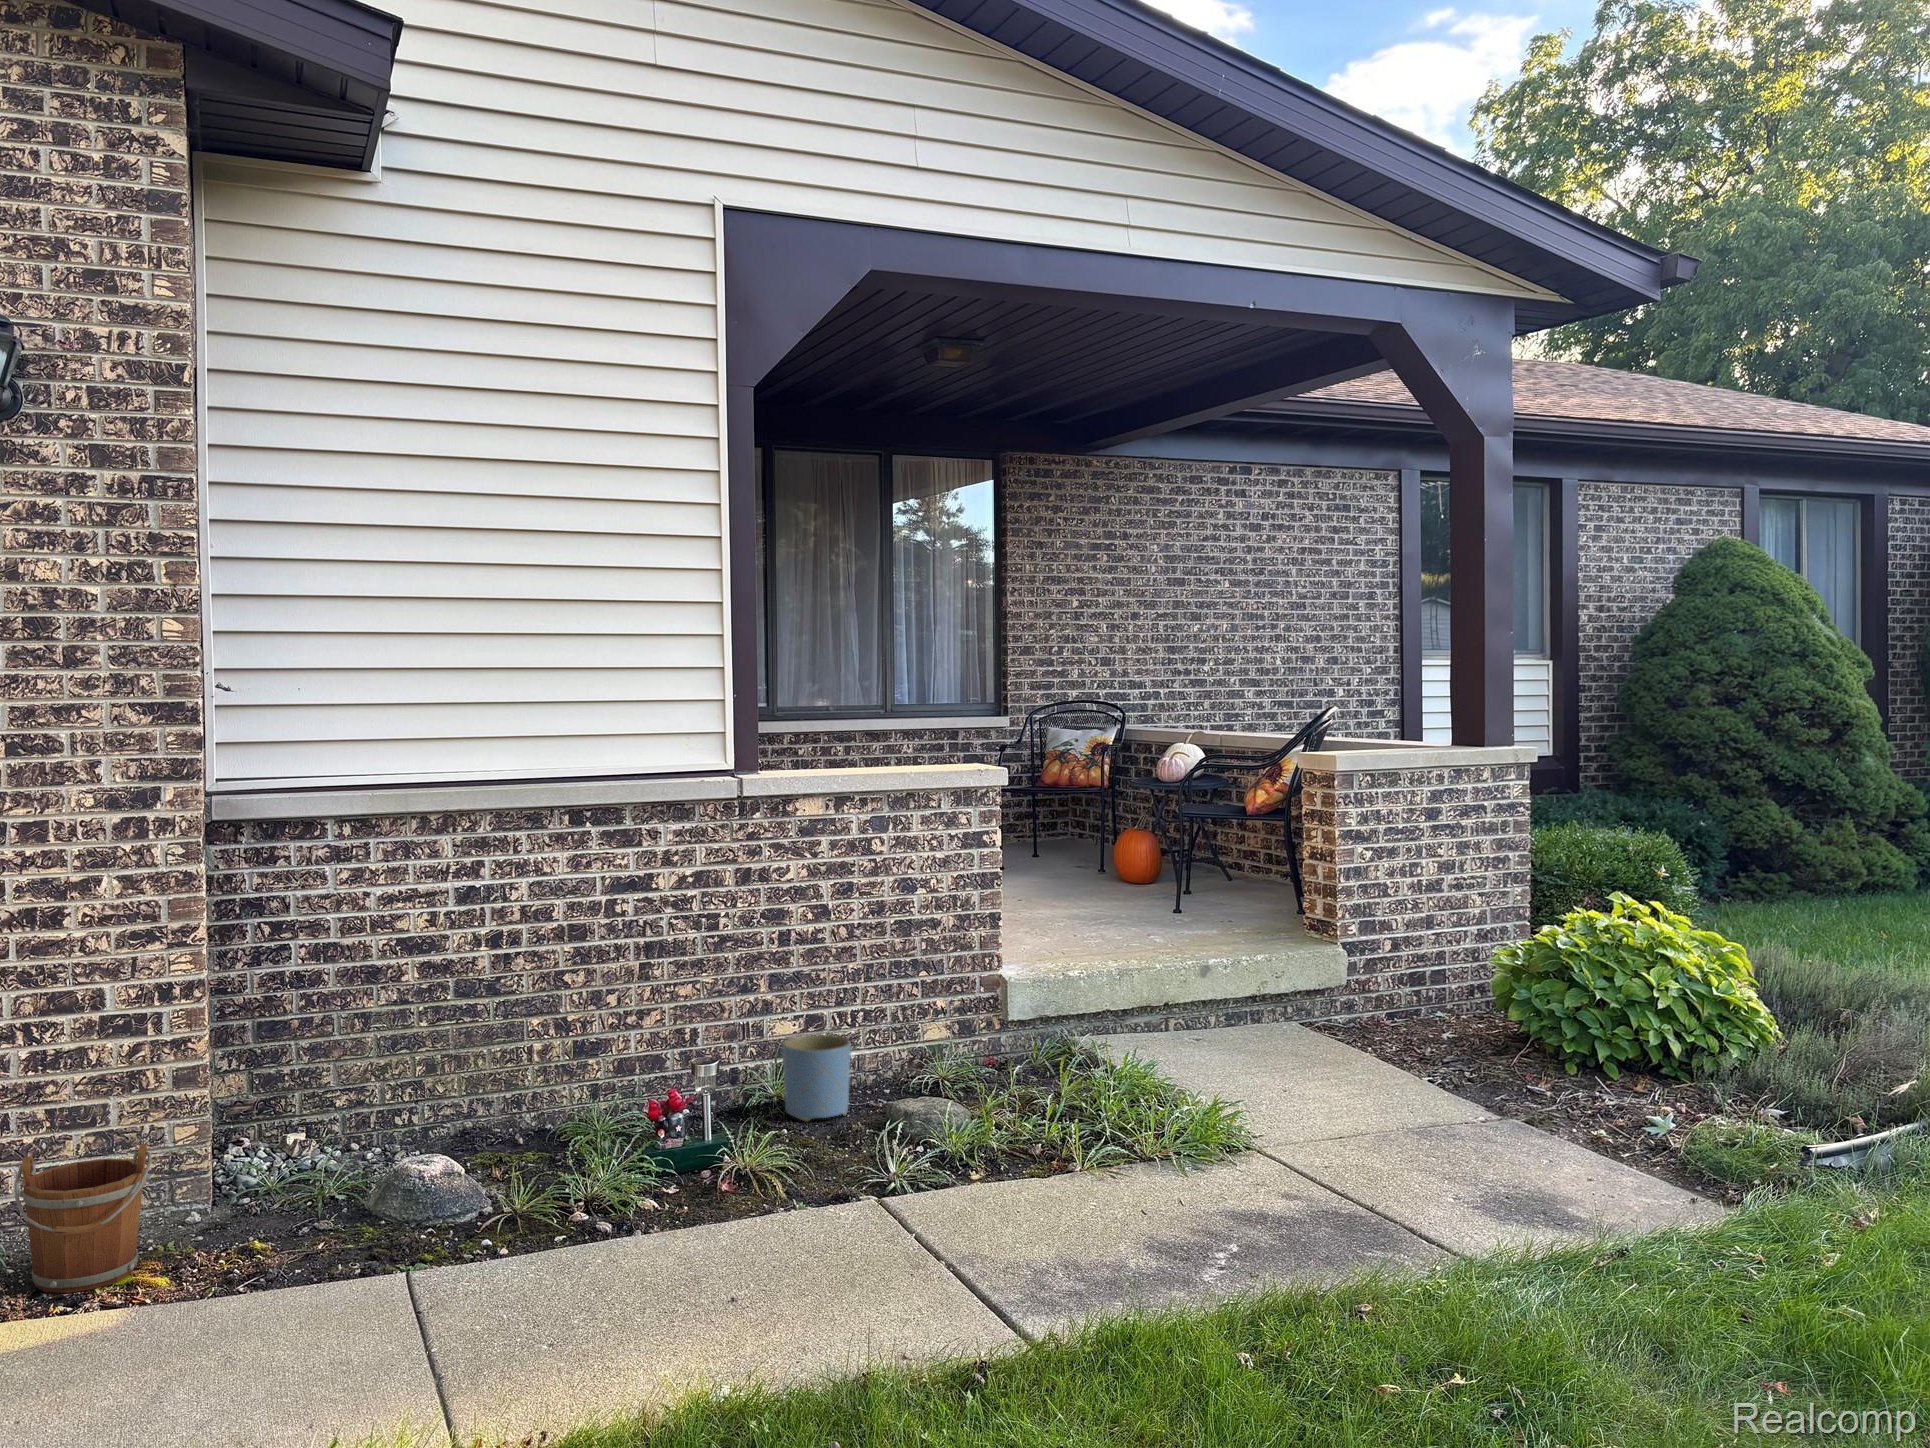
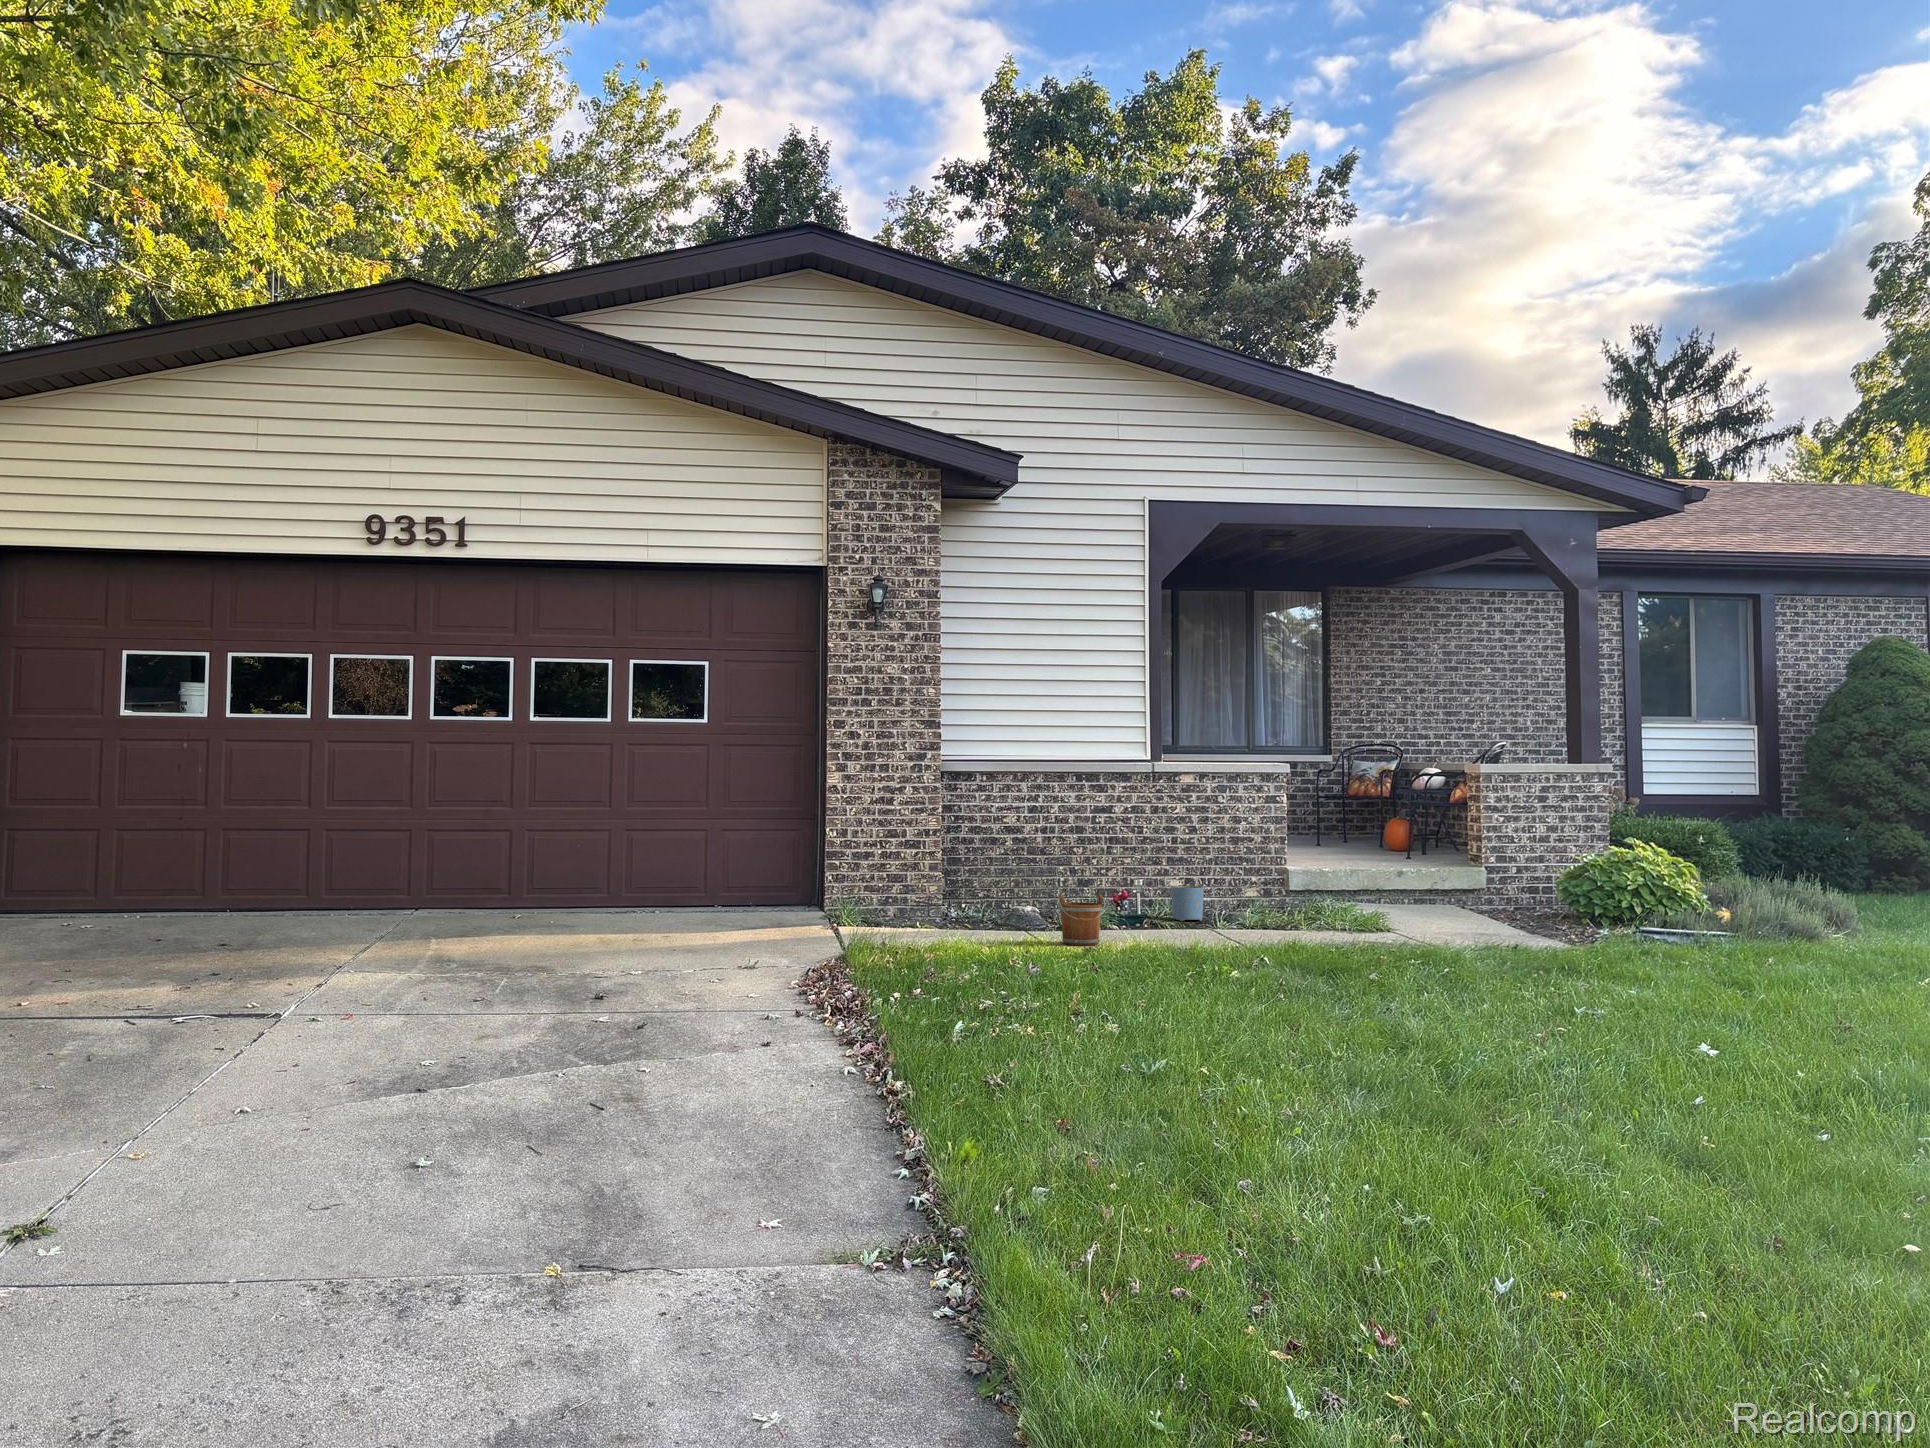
bucket: present [14,1144,152,1293] -> present [1059,894,1105,945]

